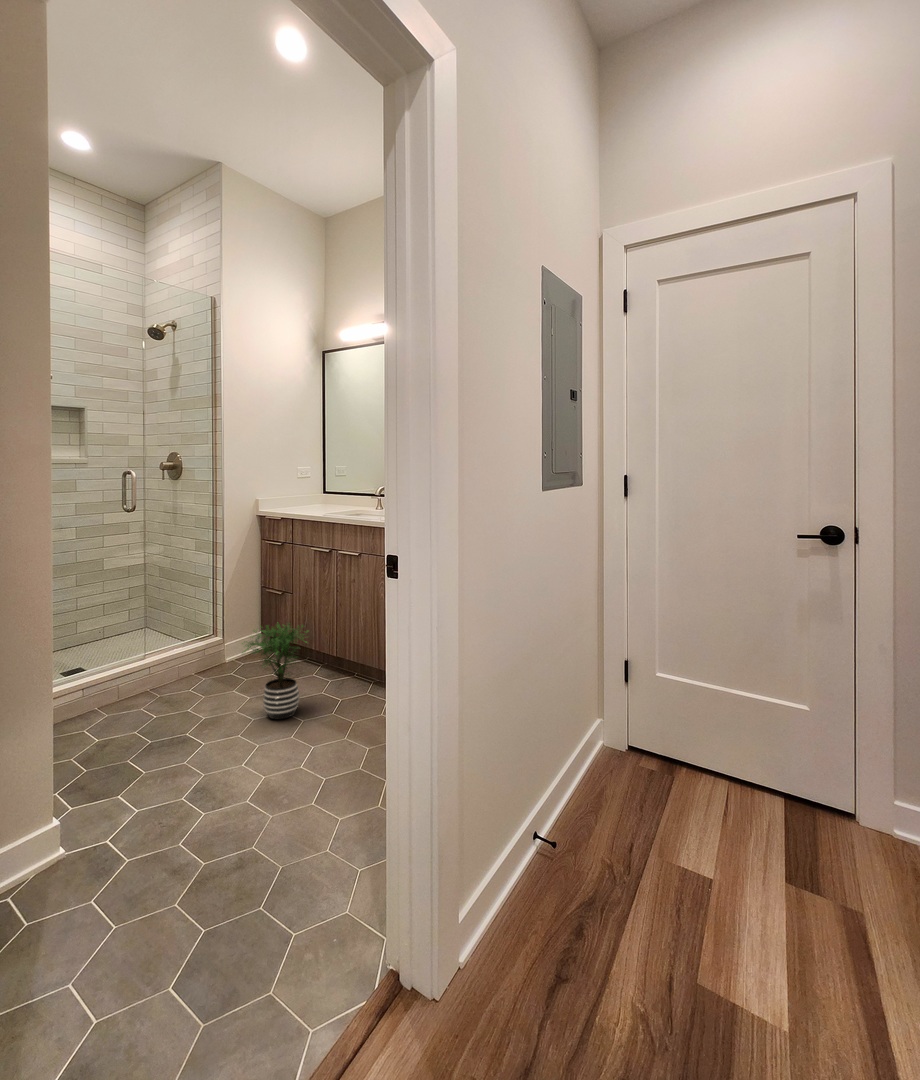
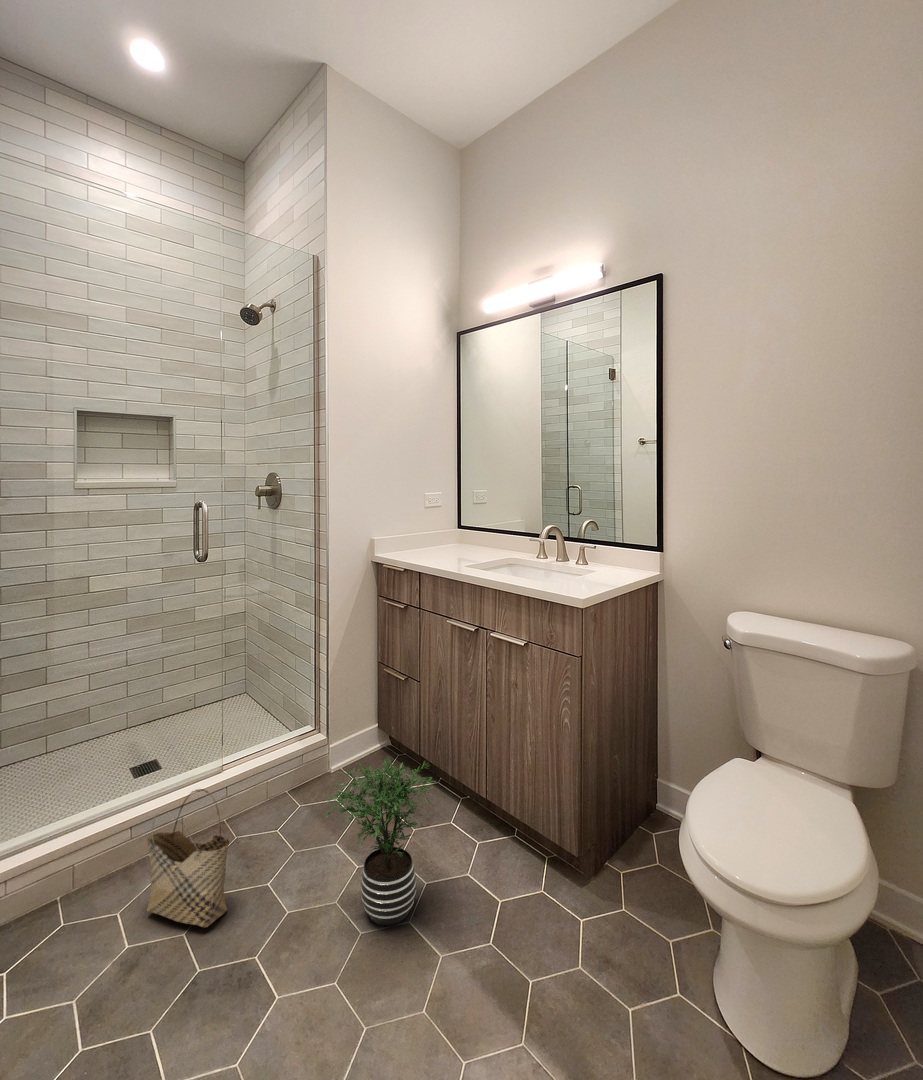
woven basket: none [109,651,172,732] -> present [147,789,229,927]

